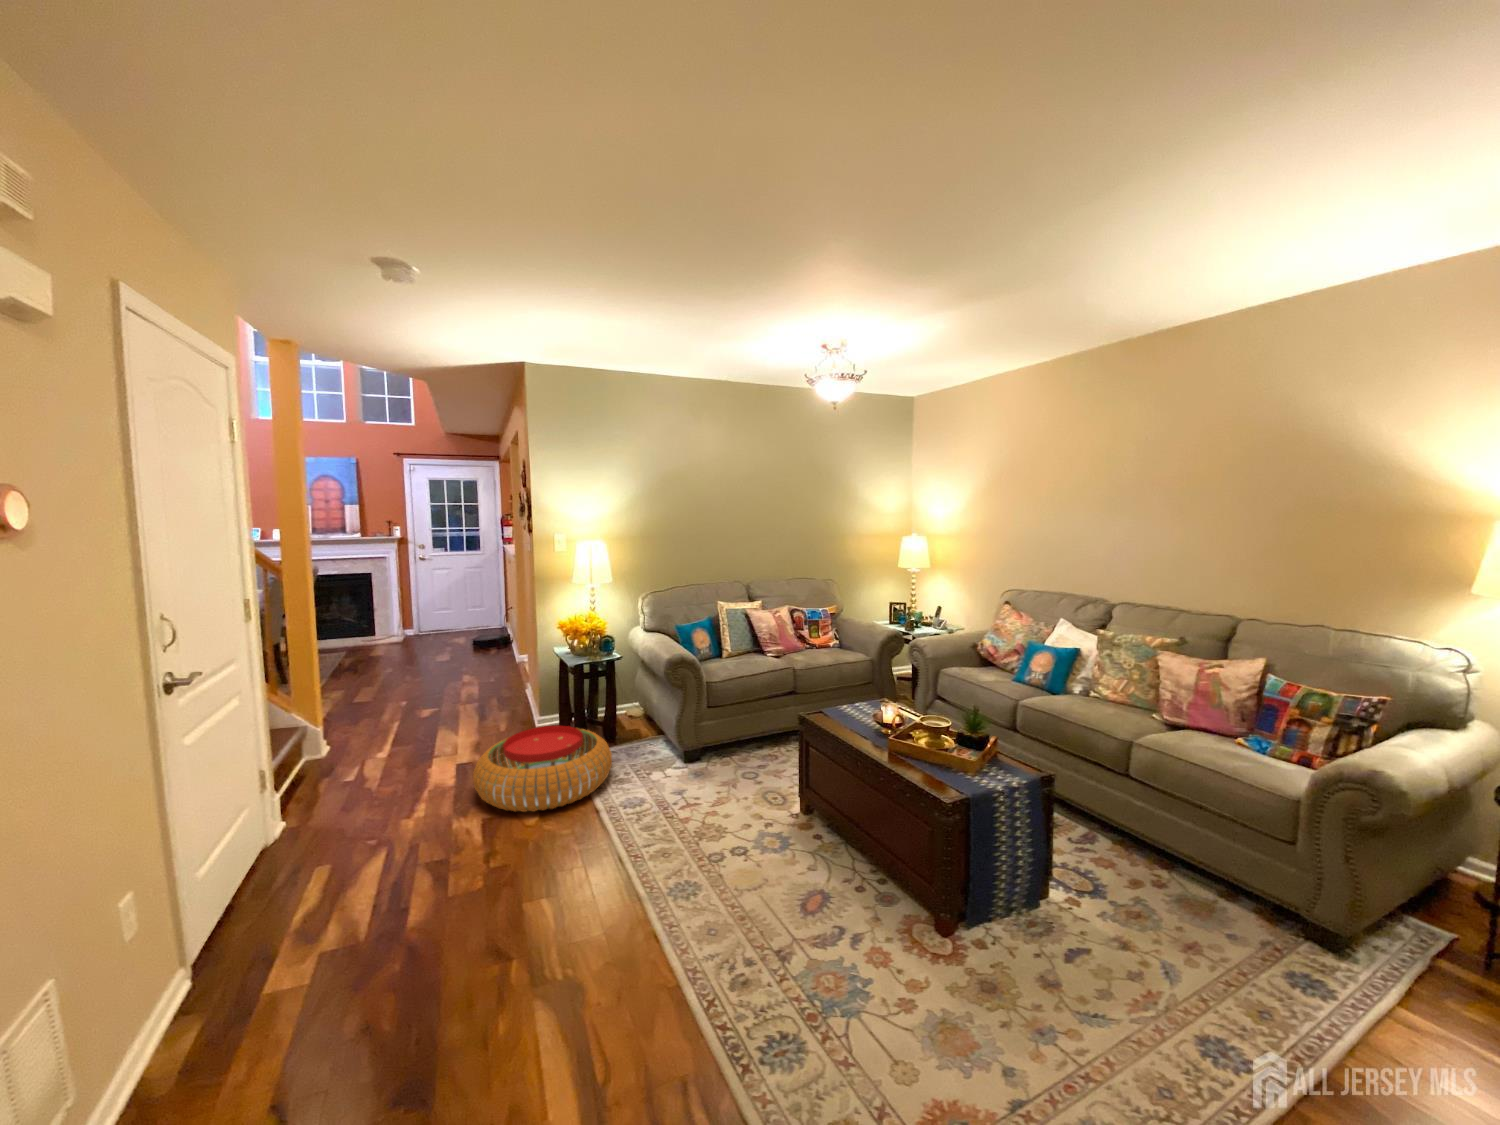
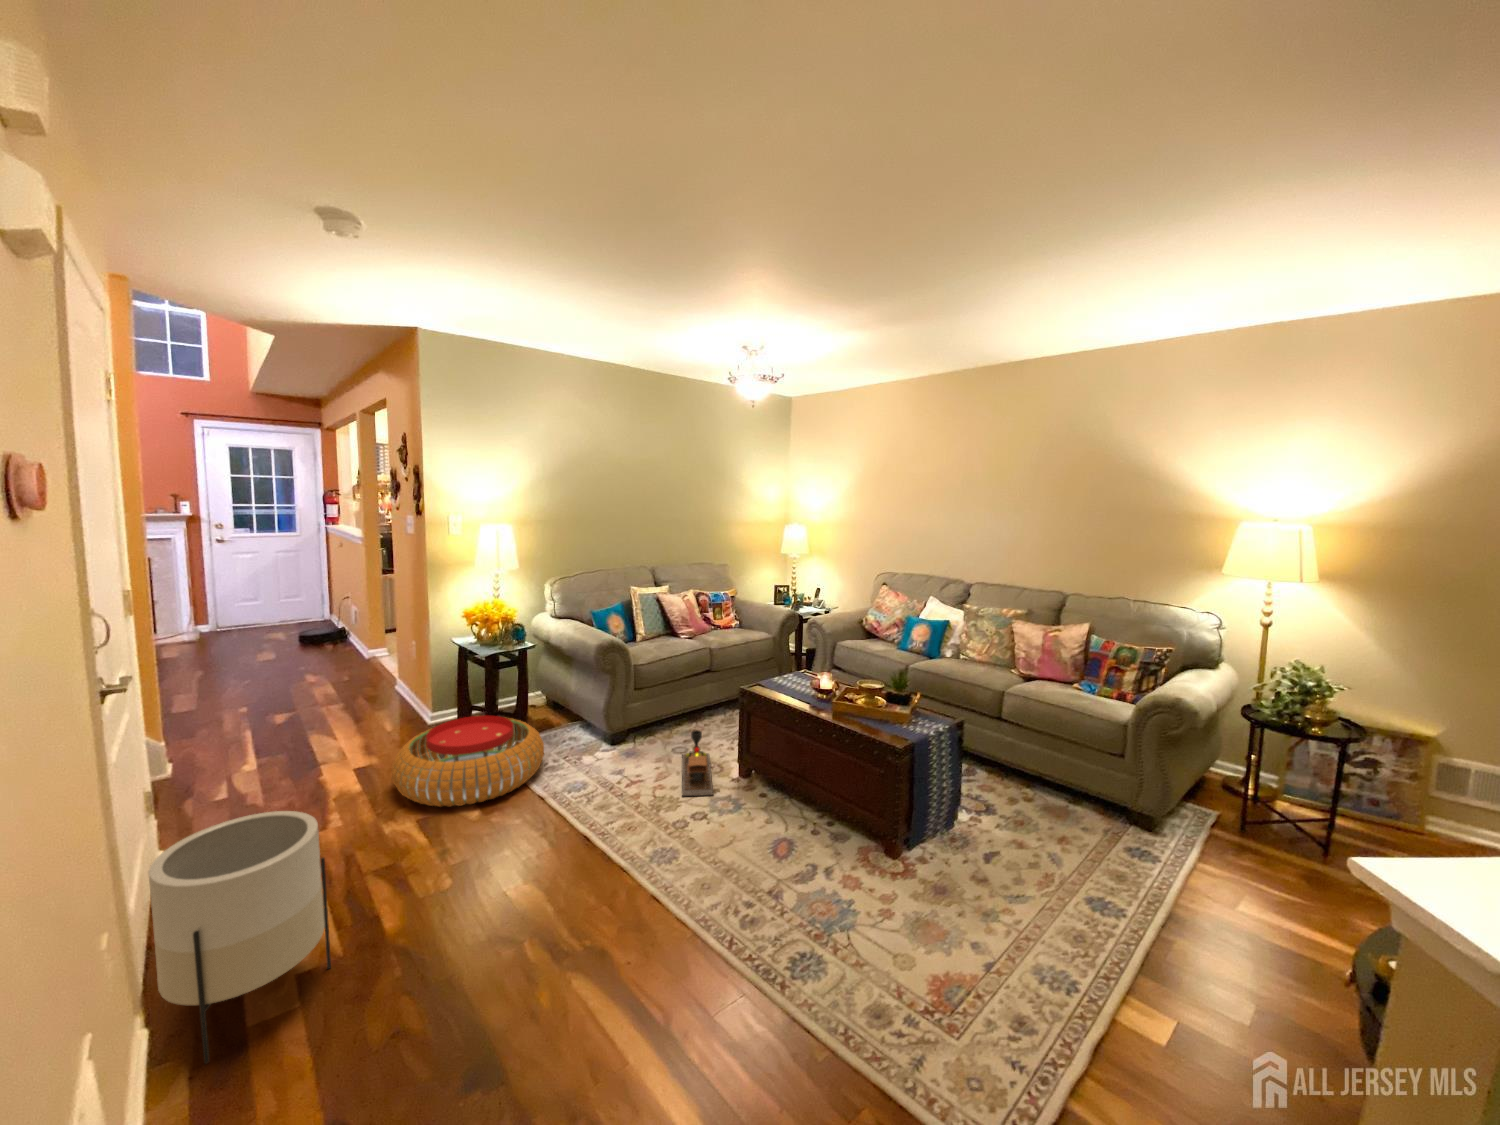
toy train: none [728,758,776,830] -> present [682,730,713,796]
planter: none [208,804,363,1019] -> present [148,811,331,1064]

